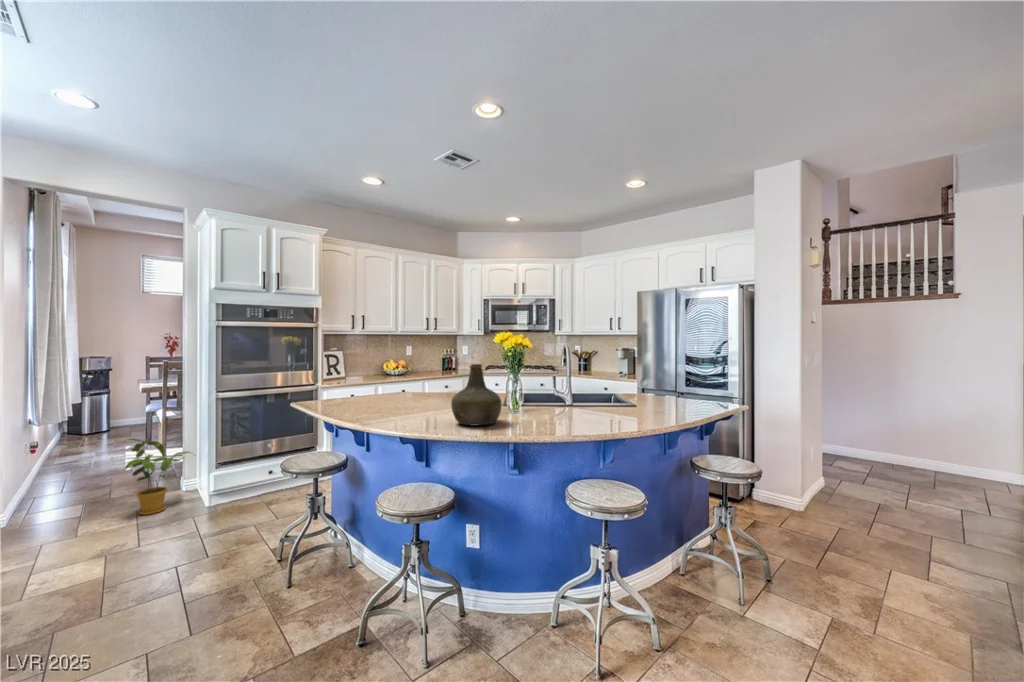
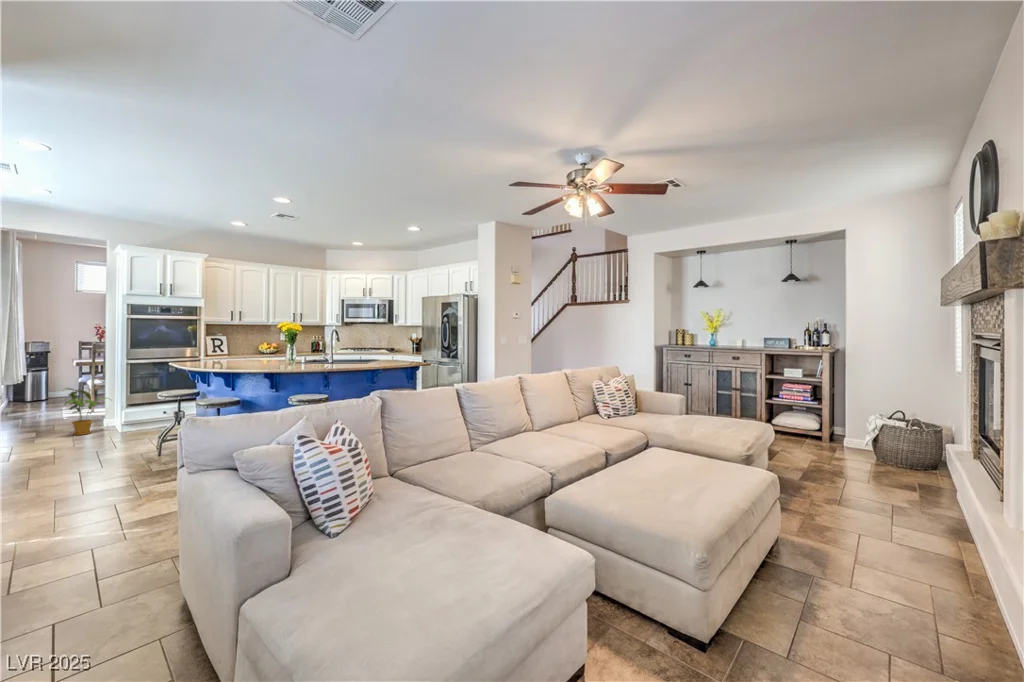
bottle: present [451,364,501,426] -> none [241,337,270,366]

